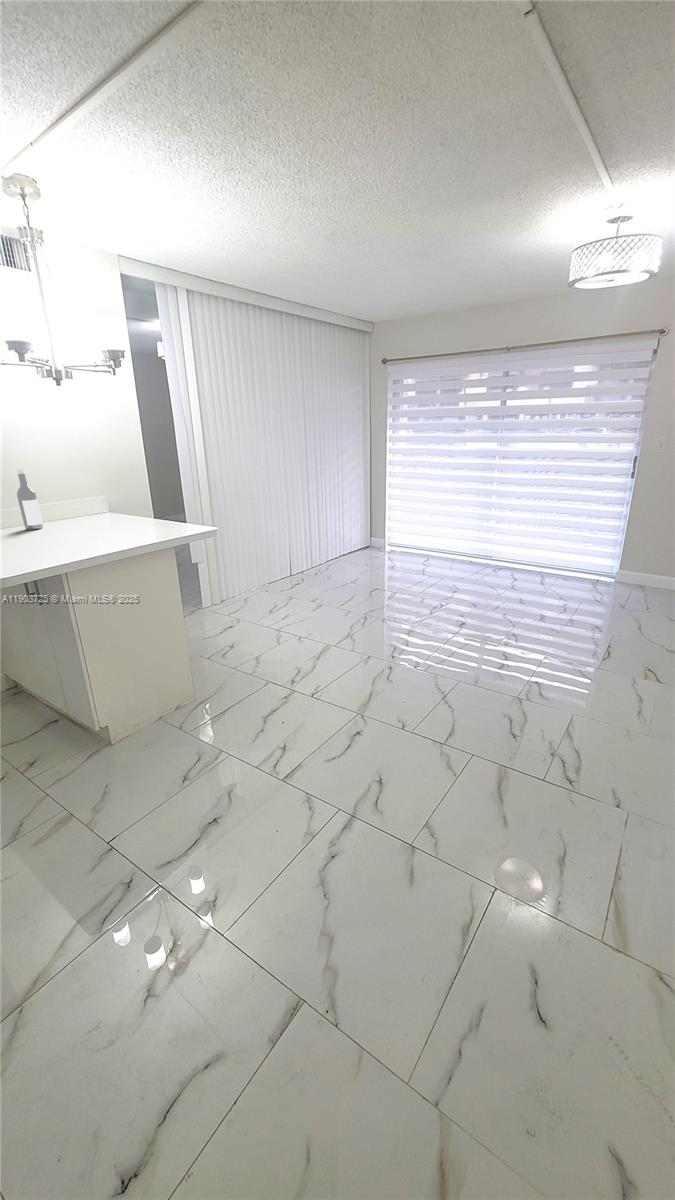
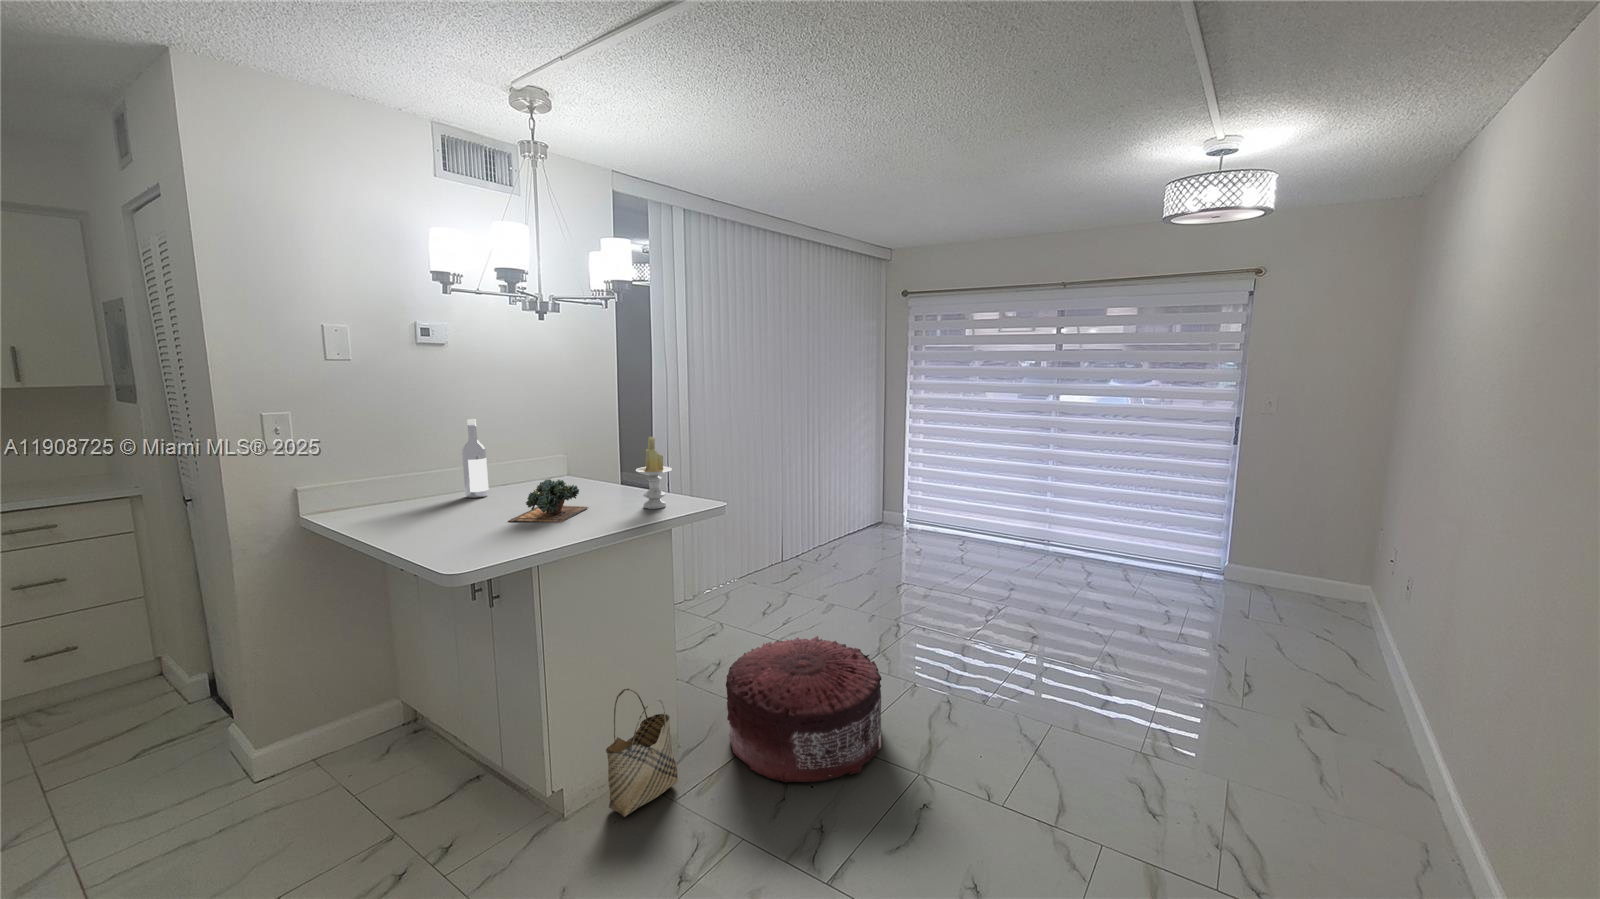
candle: none [144,478,172,534] -> present [635,436,672,509]
succulent plant: none [48,512,113,545] -> present [508,479,588,523]
pouf: none [225,624,339,720] -> present [726,636,881,783]
woven basket: none [134,661,191,743] -> present [606,689,678,817]

